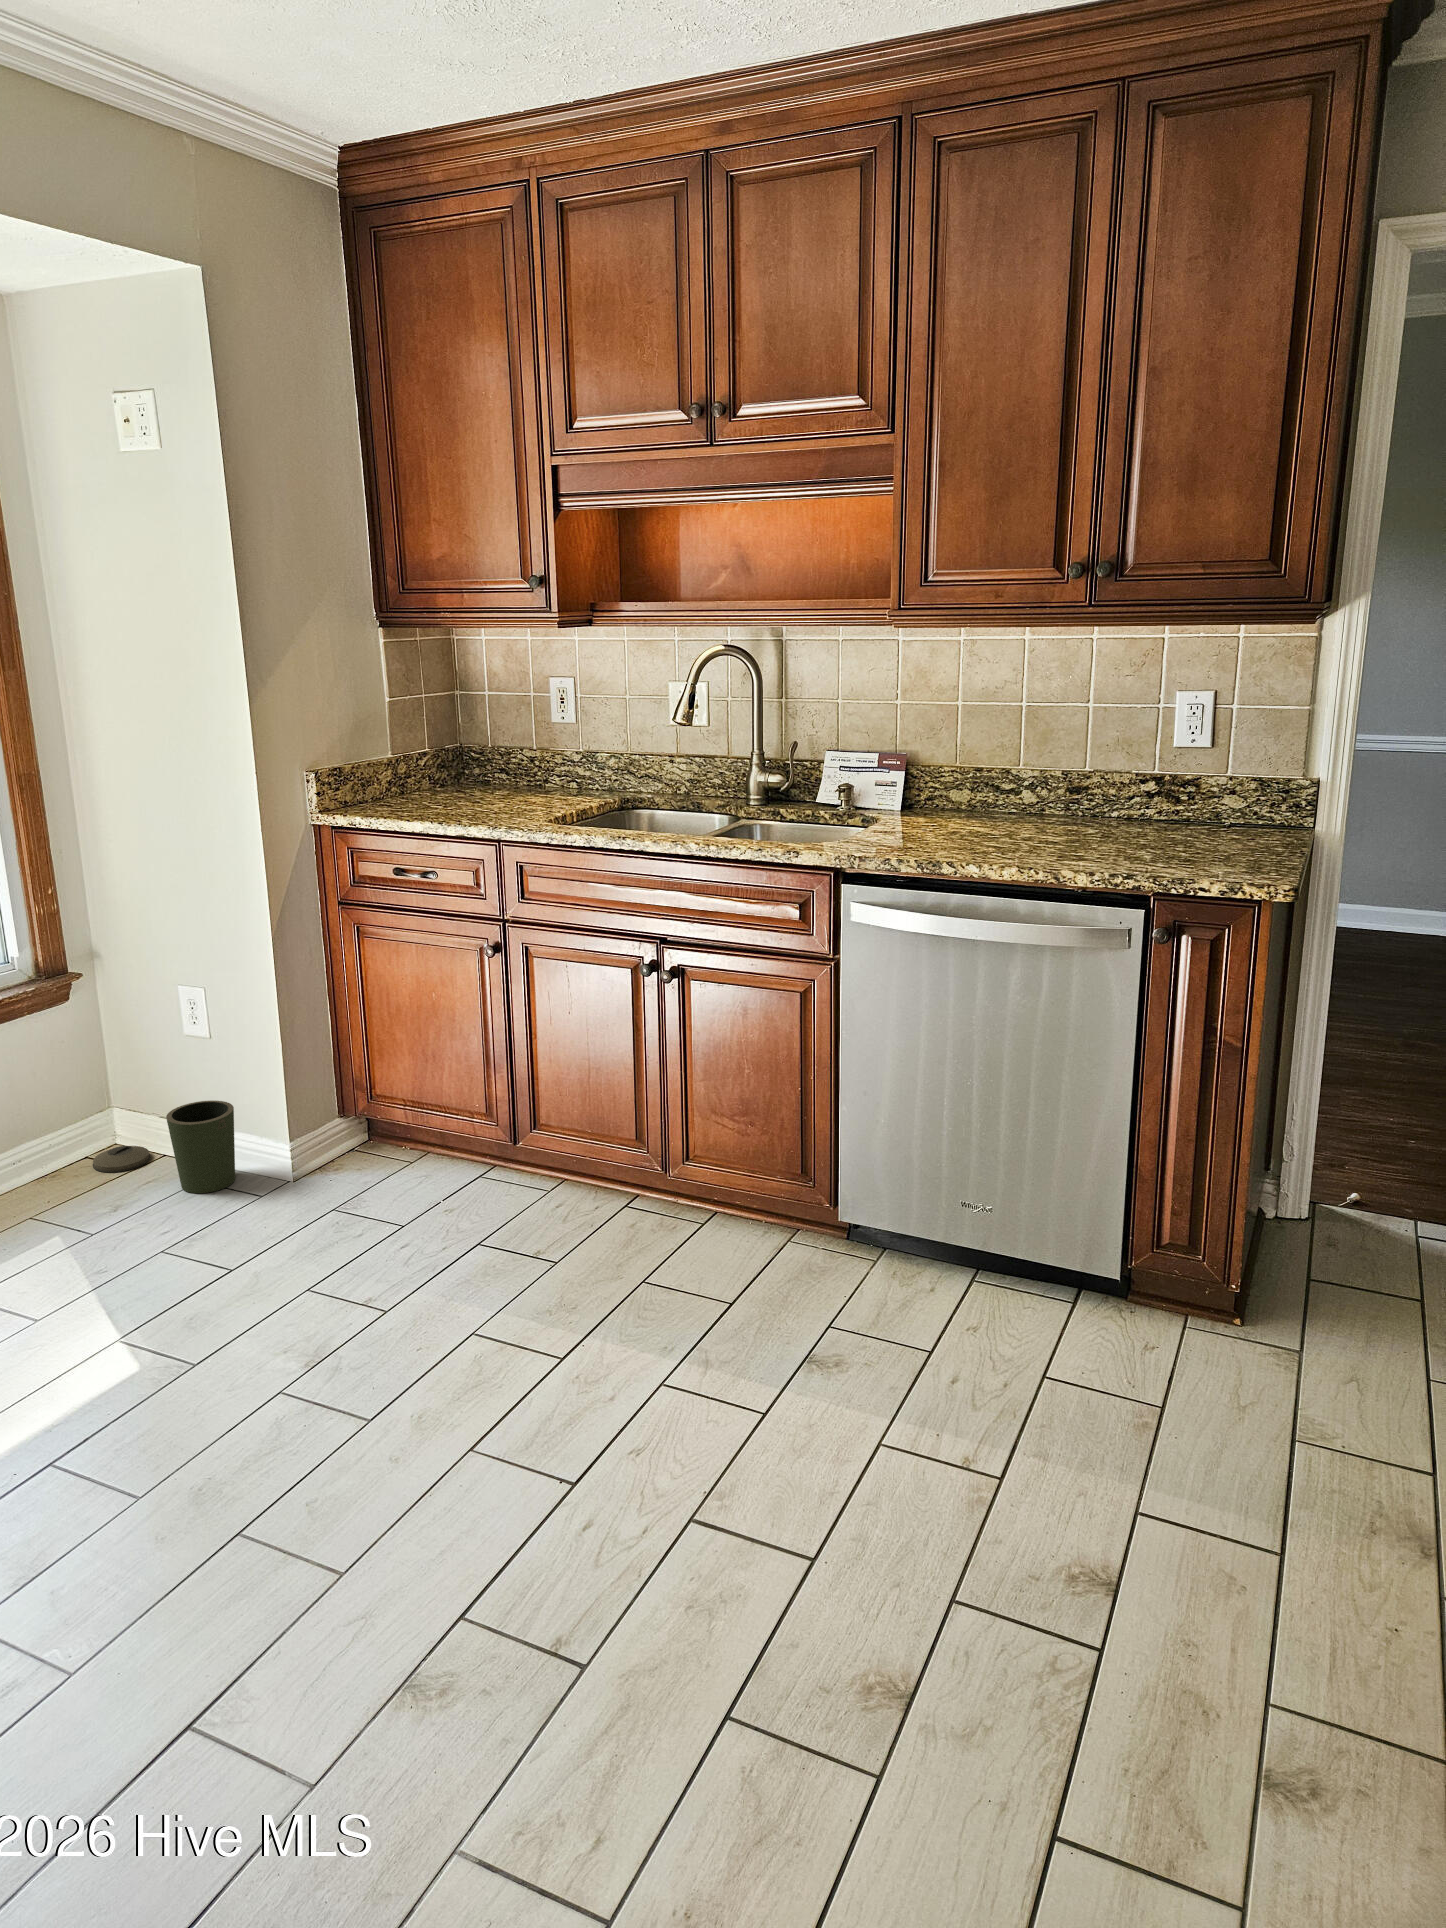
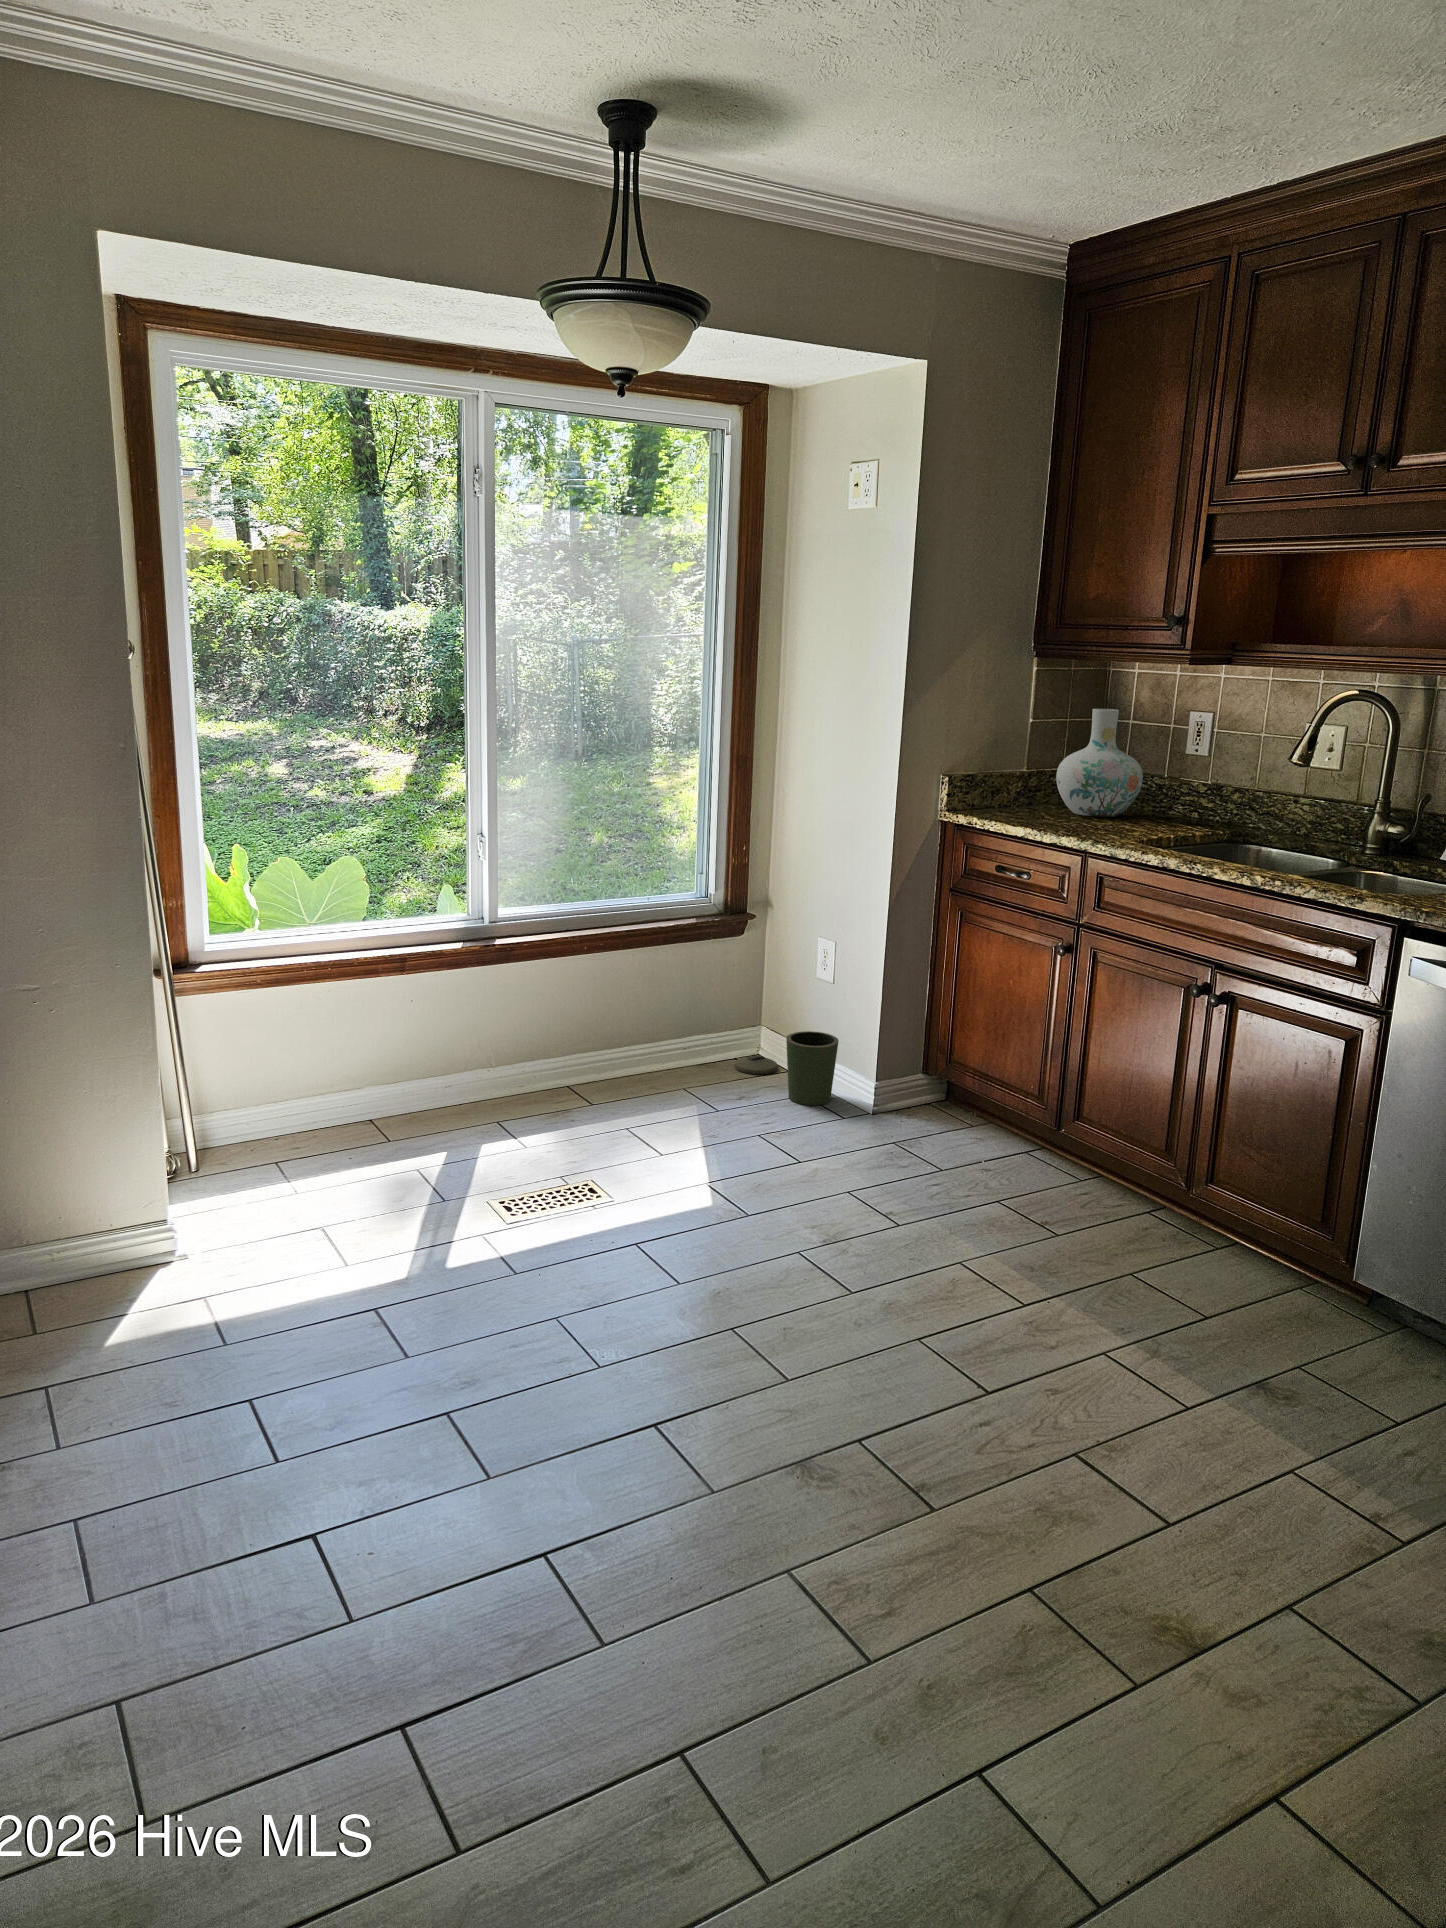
vase: none [424,680,515,799] -> present [1056,709,1143,817]

